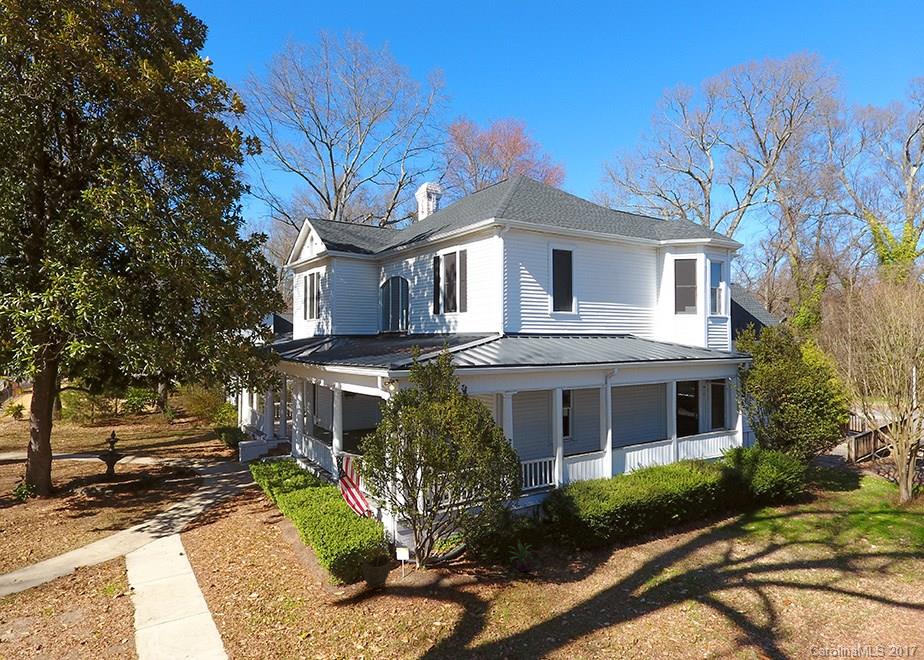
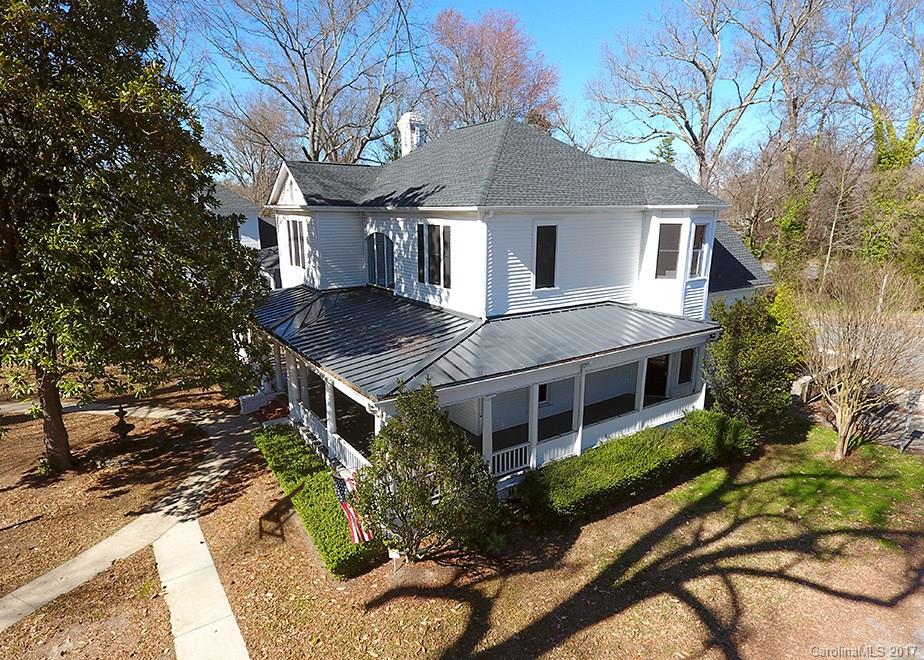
bench: none [247,491,306,556] -> present [259,481,305,542]
woven basket: present [363,553,390,587] -> none [360,549,383,580]

